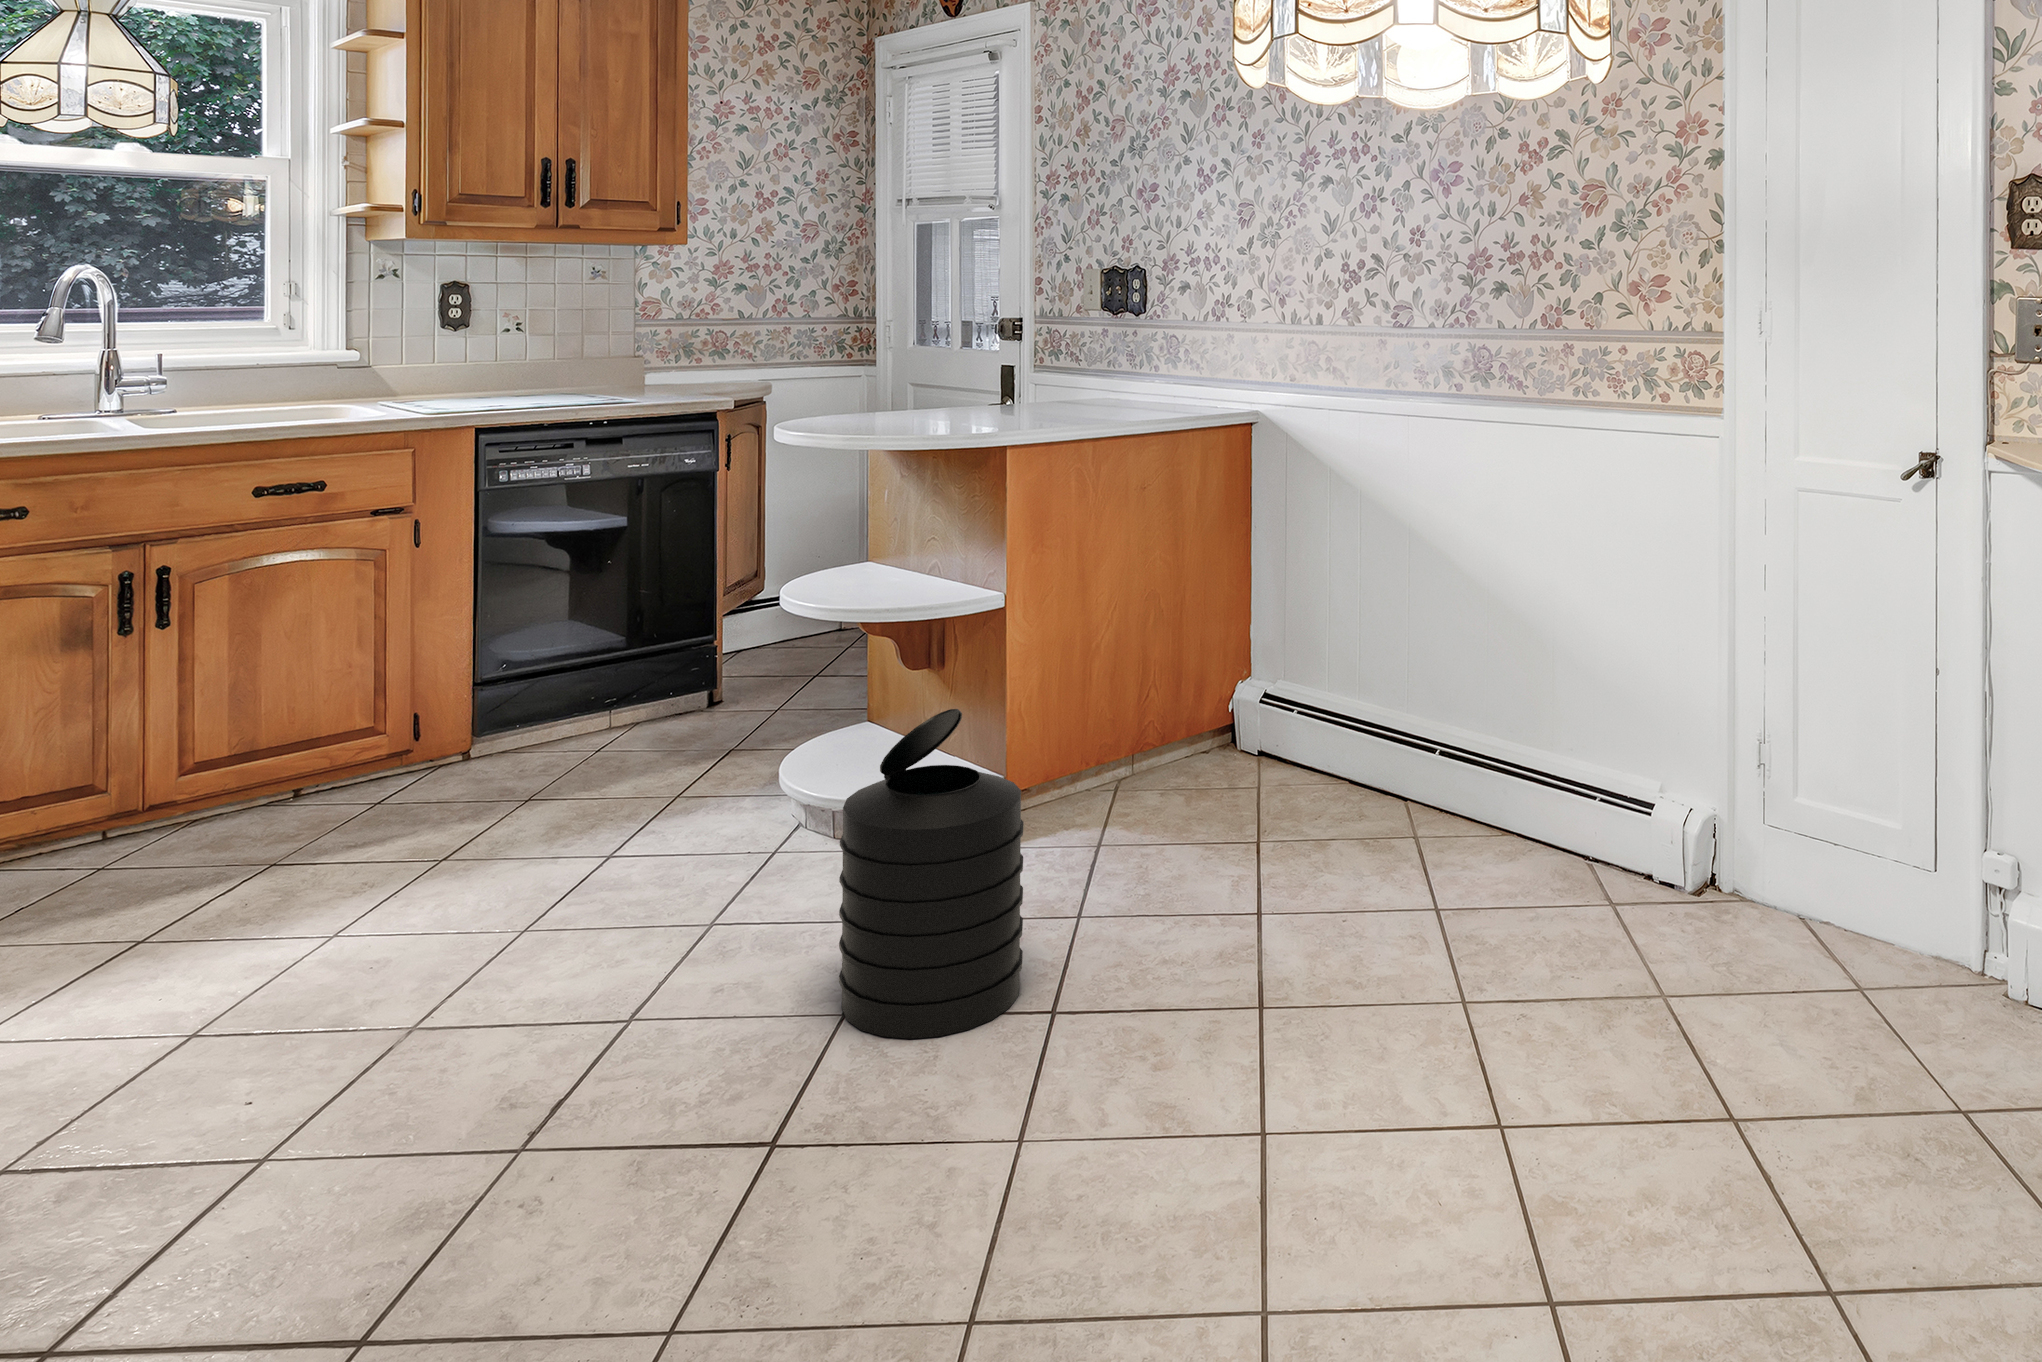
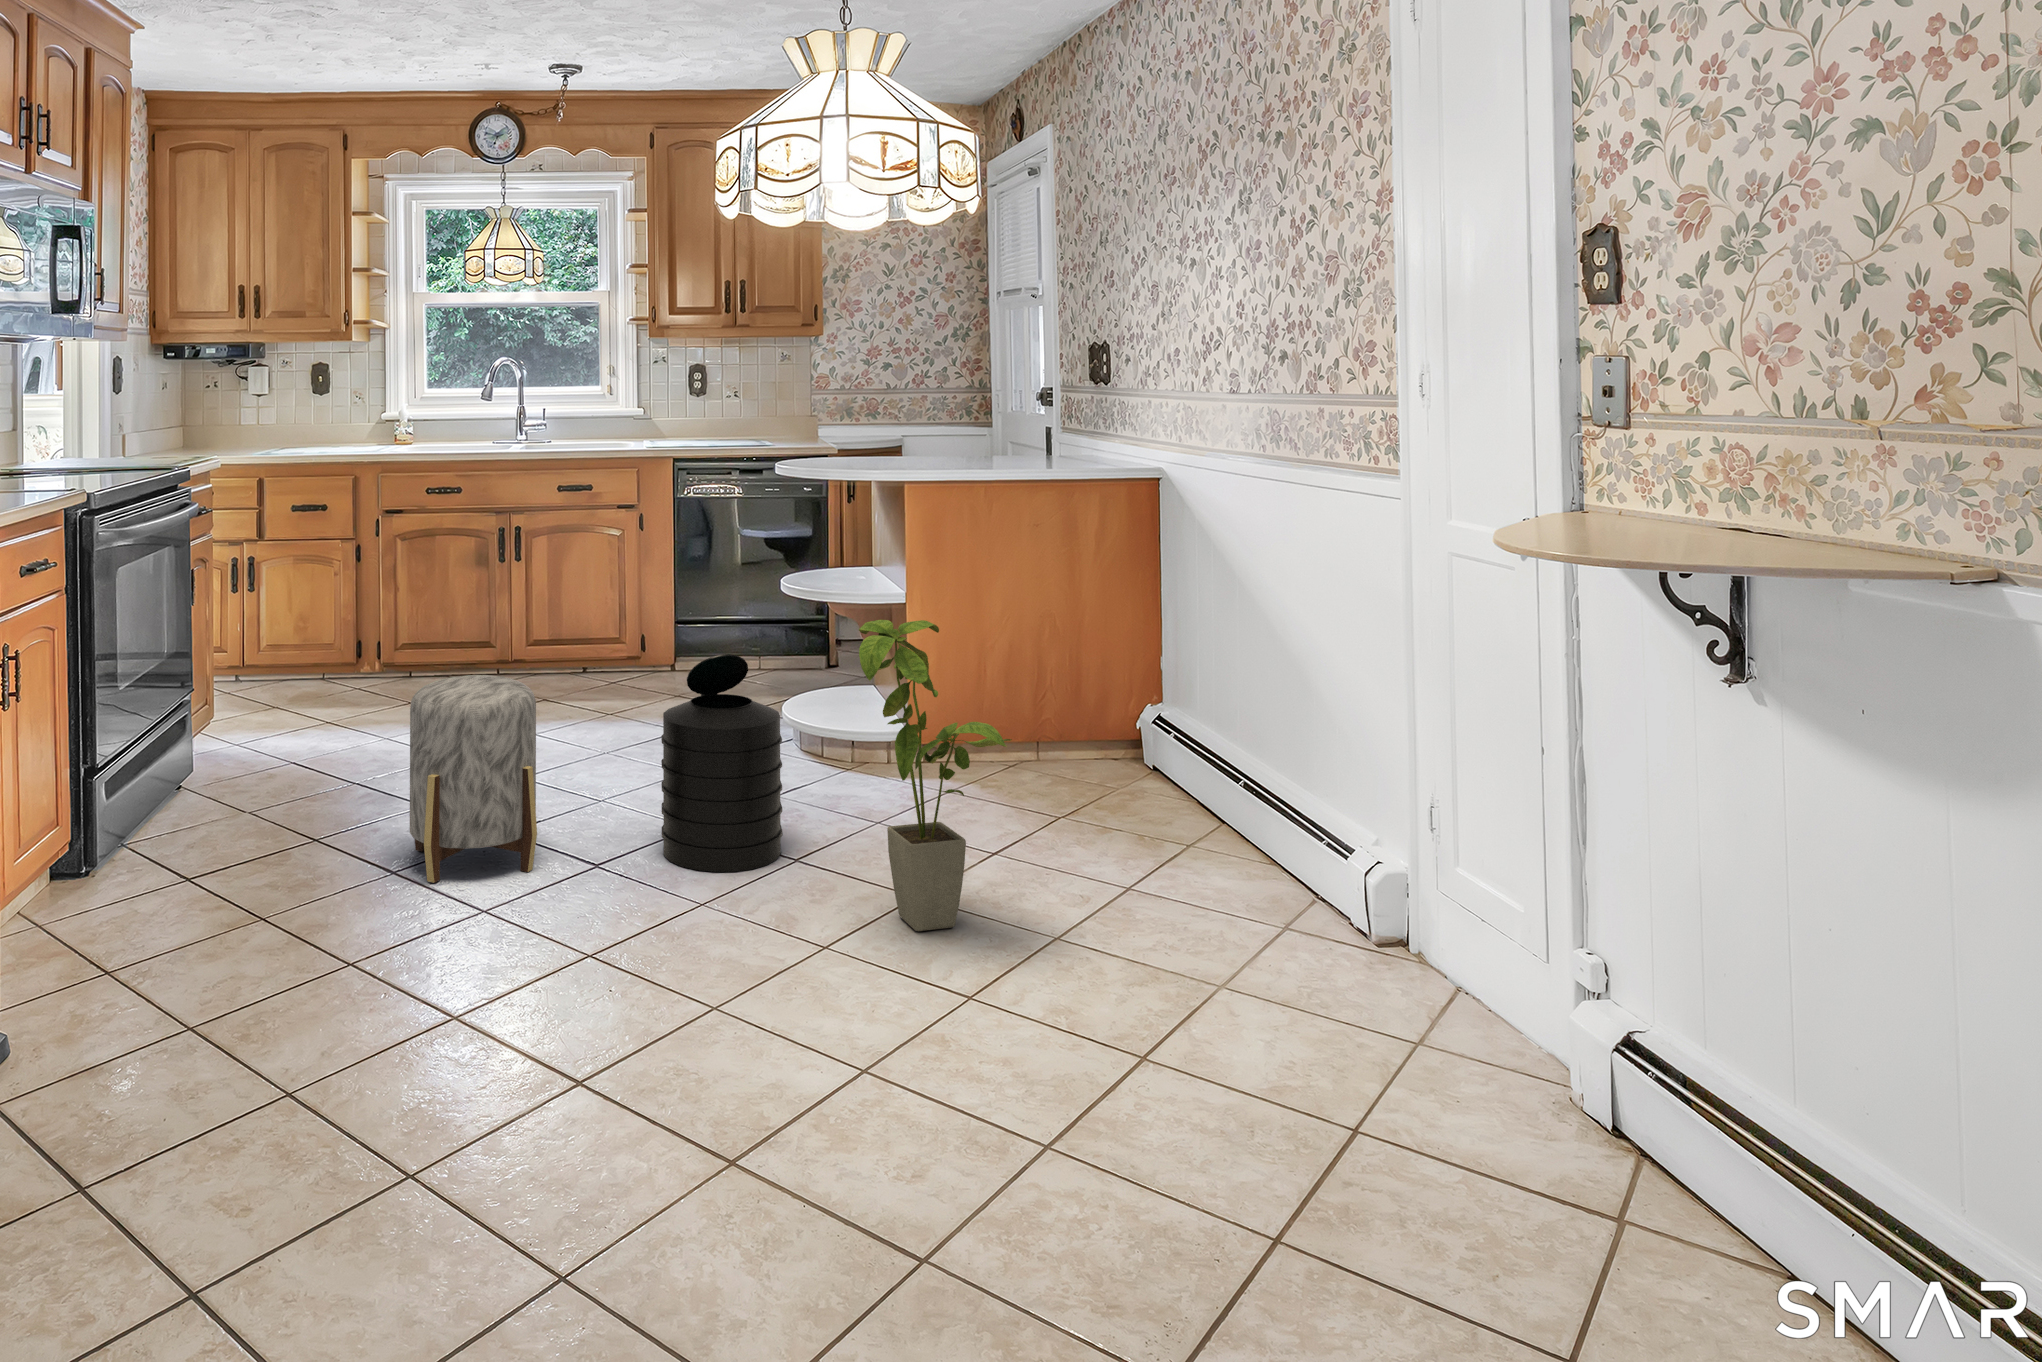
house plant: none [1237,623,1447,1021] -> present [859,620,1012,931]
stool: none [398,820,694,1228] -> present [410,675,537,883]

